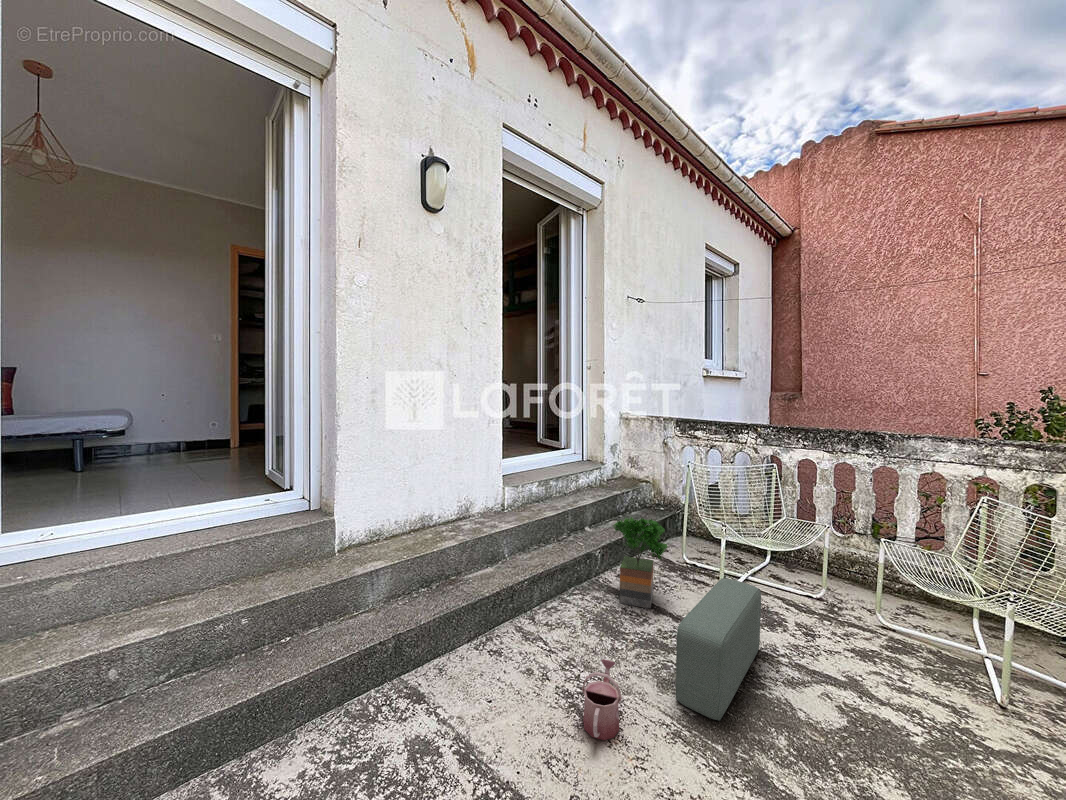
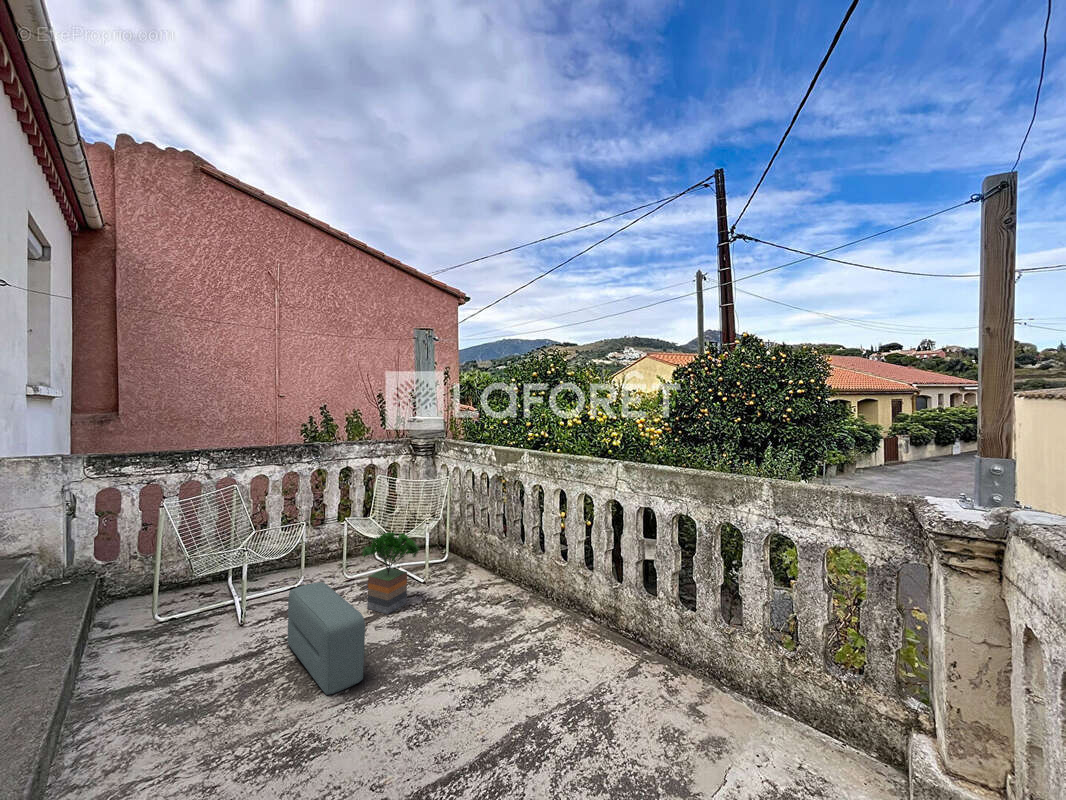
potted tree: present [614,517,668,608] -> present [363,532,420,614]
watering can: present [582,659,622,740] -> none [278,698,340,767]

